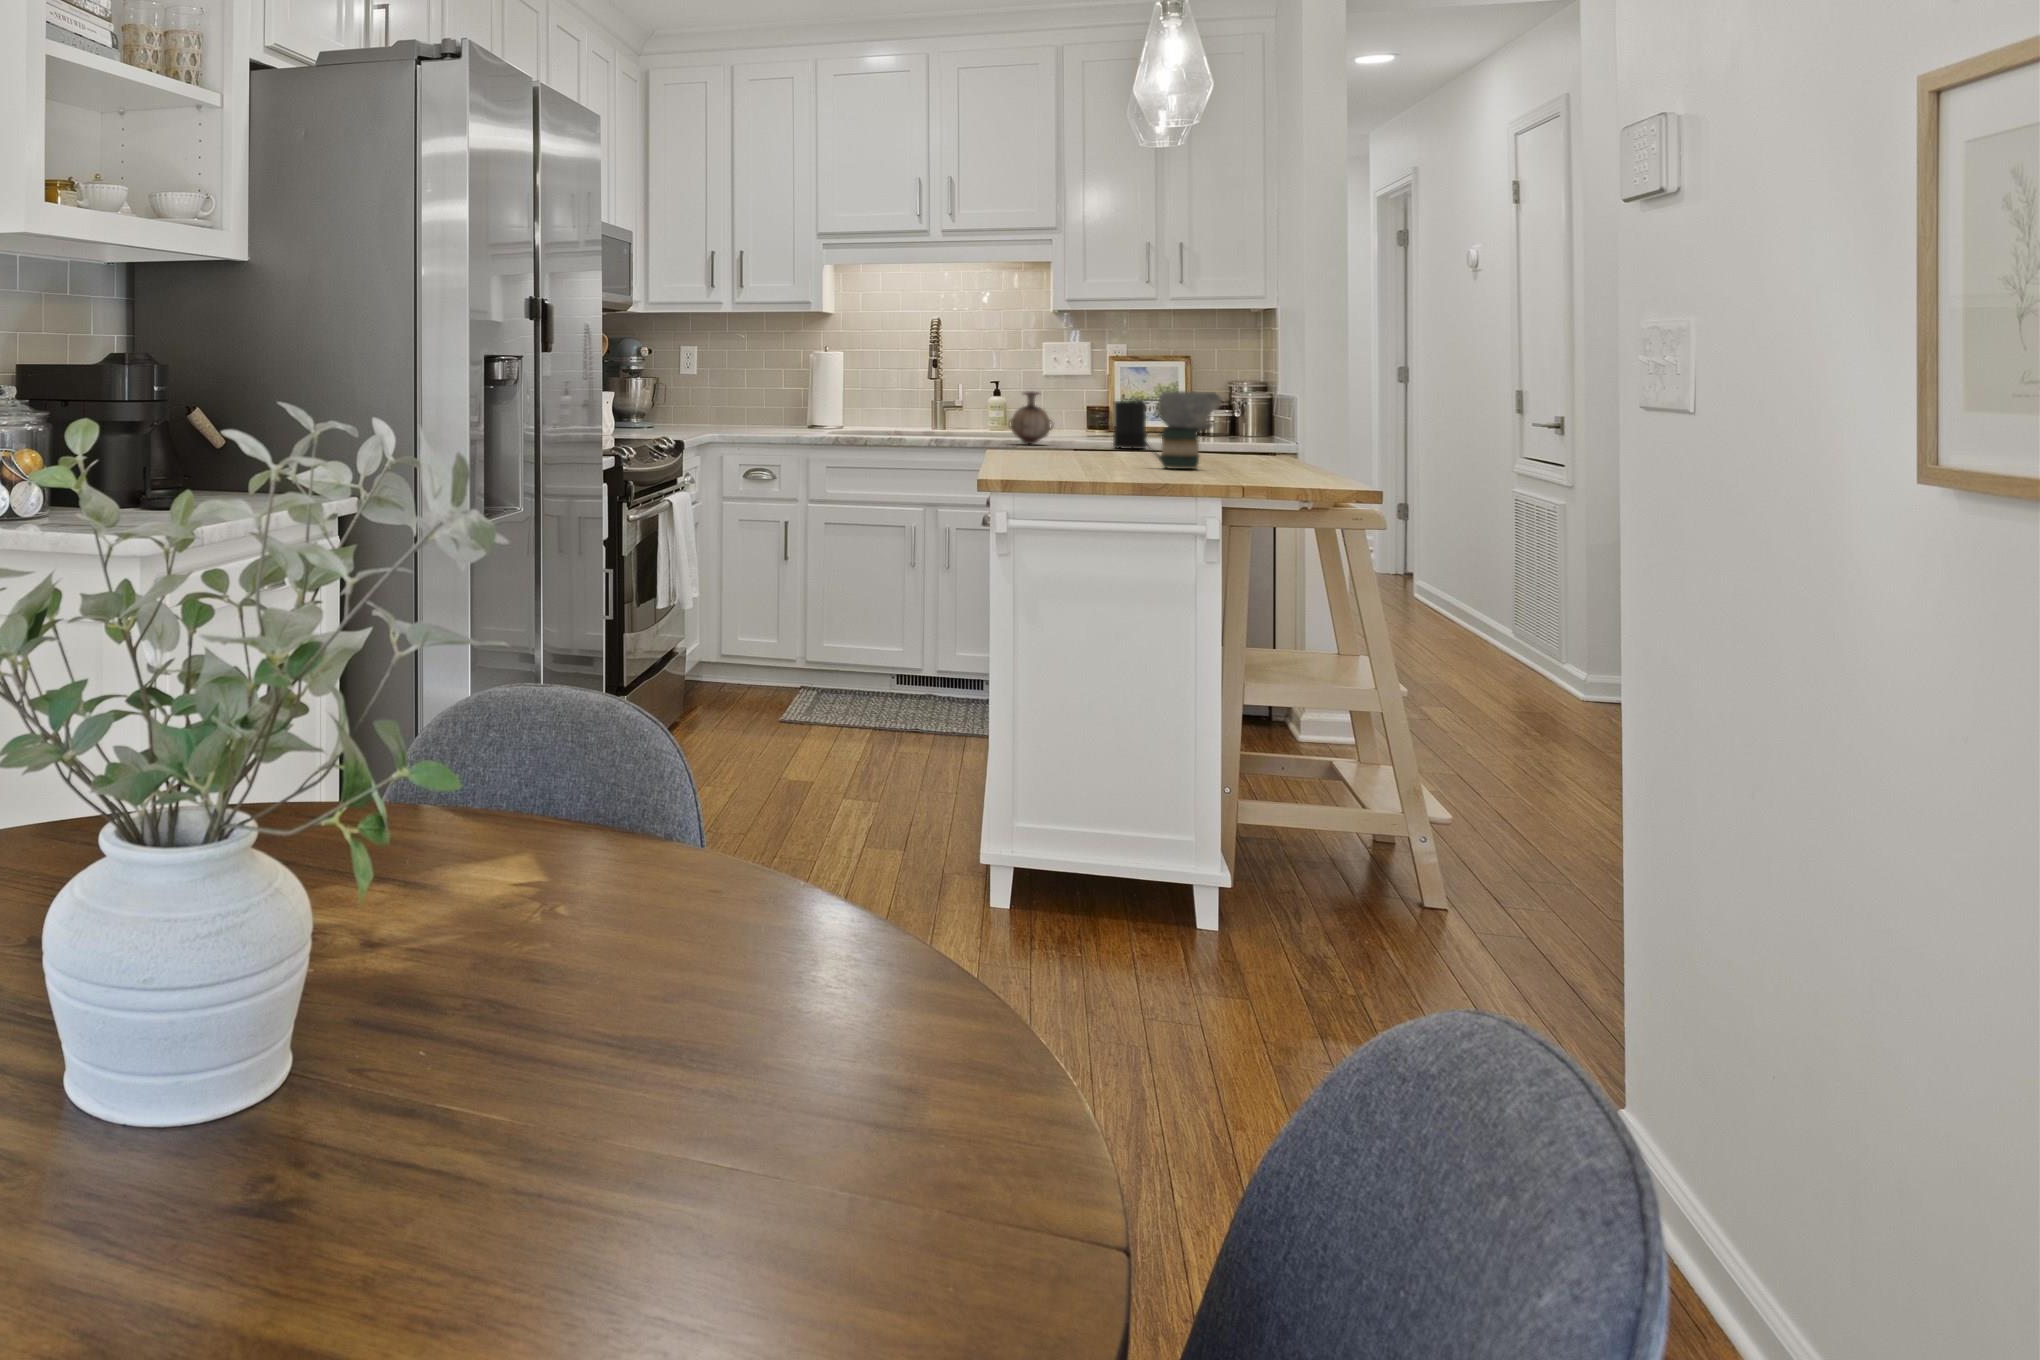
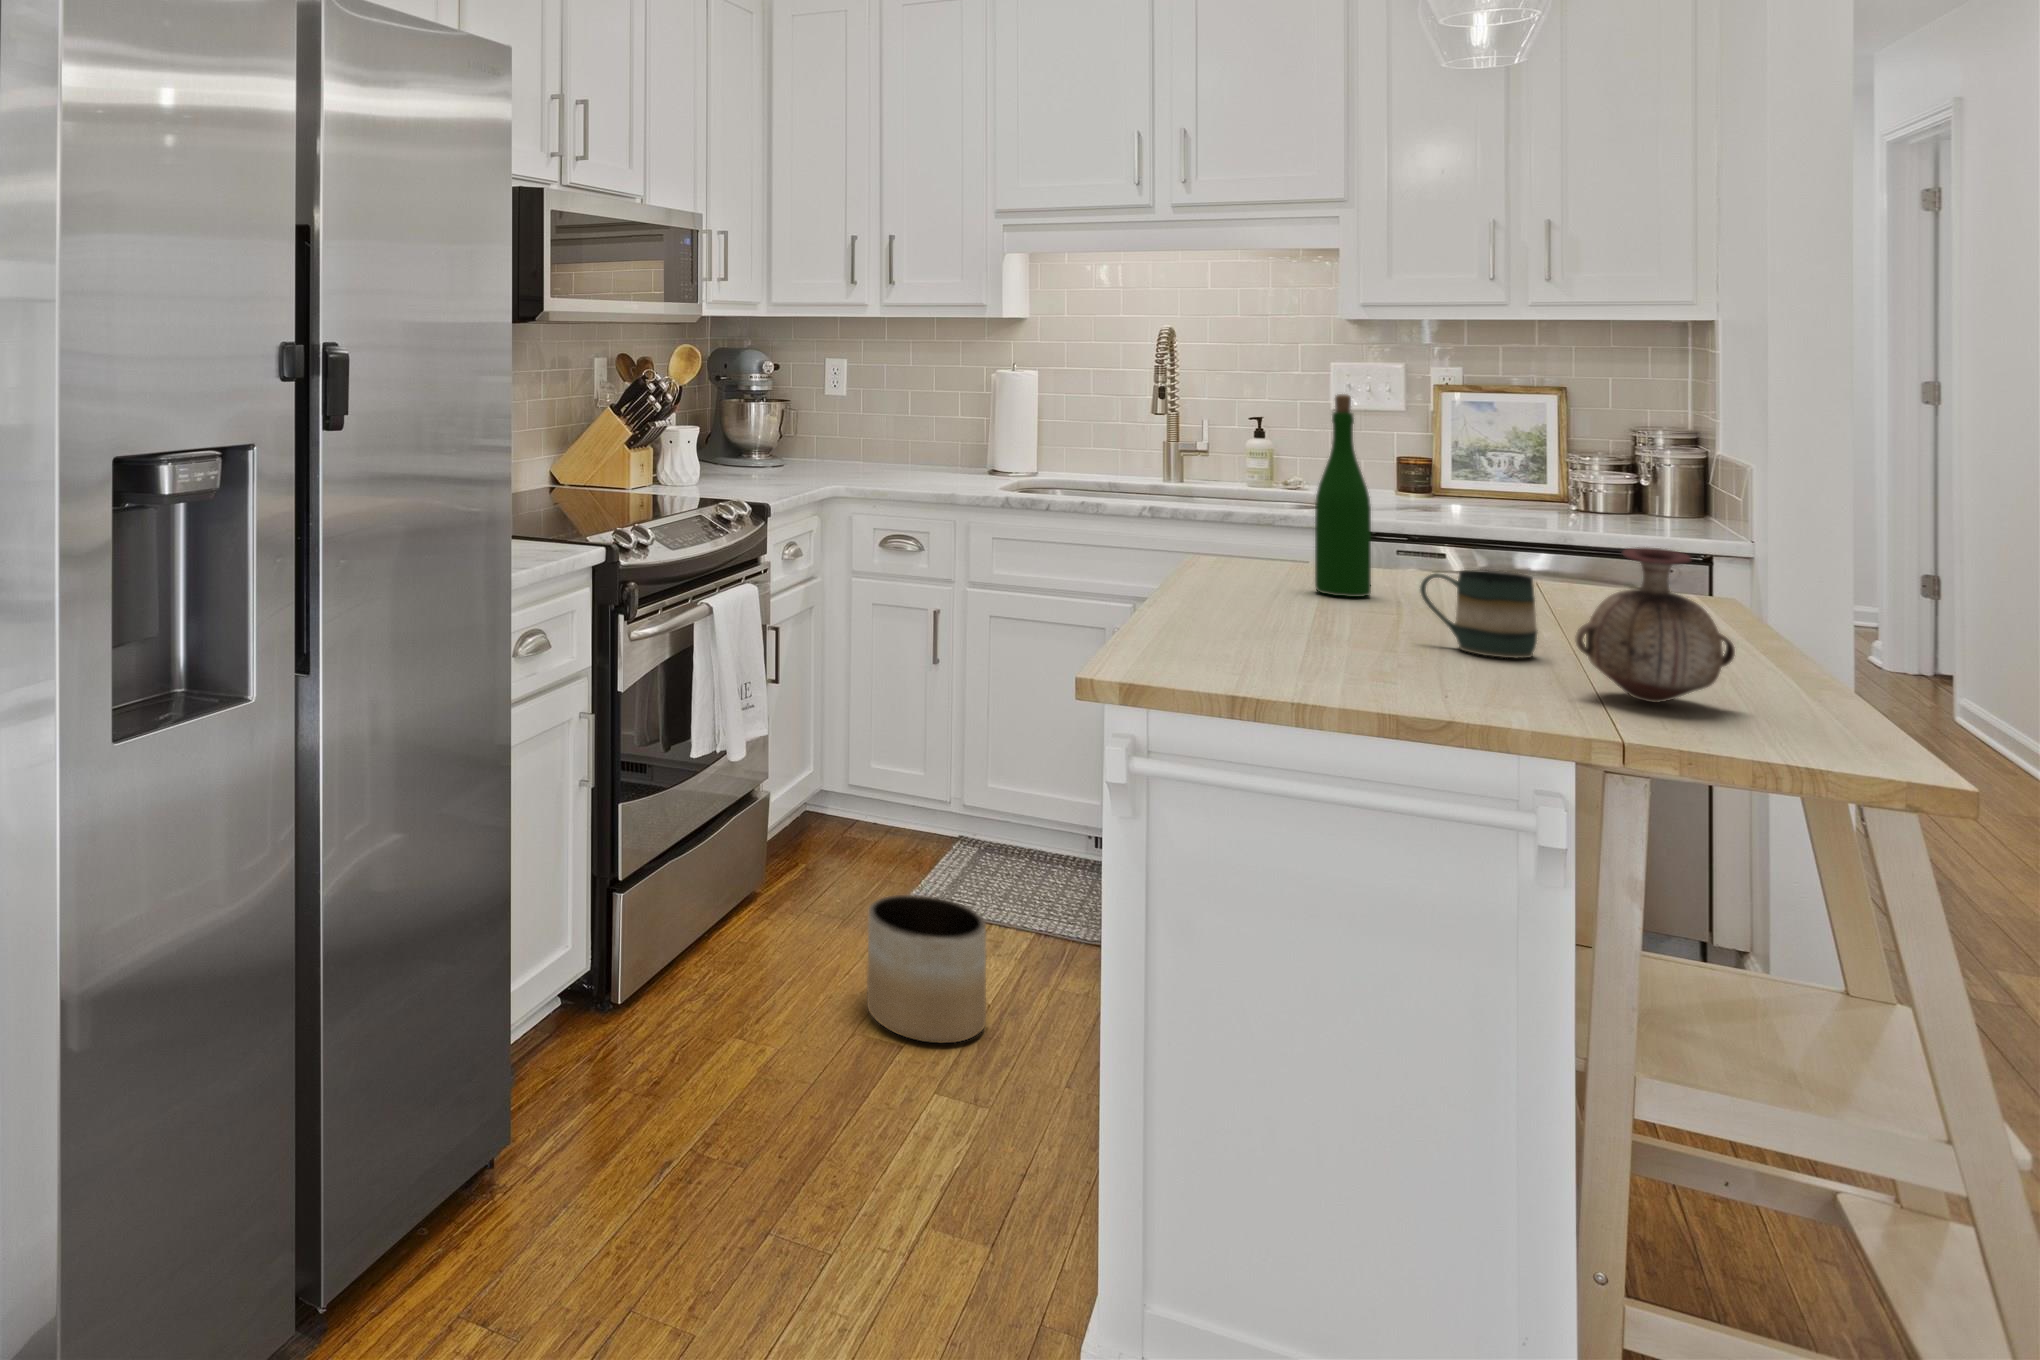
wine bottle: none [1078,342,1109,458] -> present [1315,394,1371,597]
vase: present [1009,391,1052,444] -> present [1575,547,1735,703]
bowl: present [1158,391,1222,432] -> none [1510,439,1620,503]
candle: present [1113,401,1146,449] -> none [1404,469,1464,559]
planter: none [791,692,868,777] -> present [867,895,986,1043]

